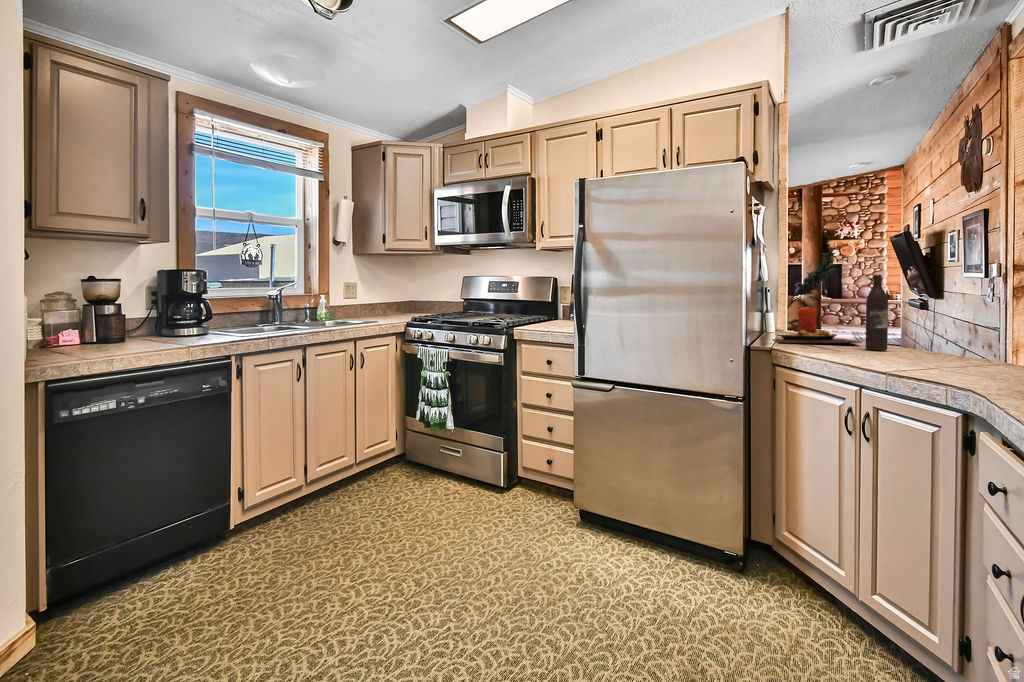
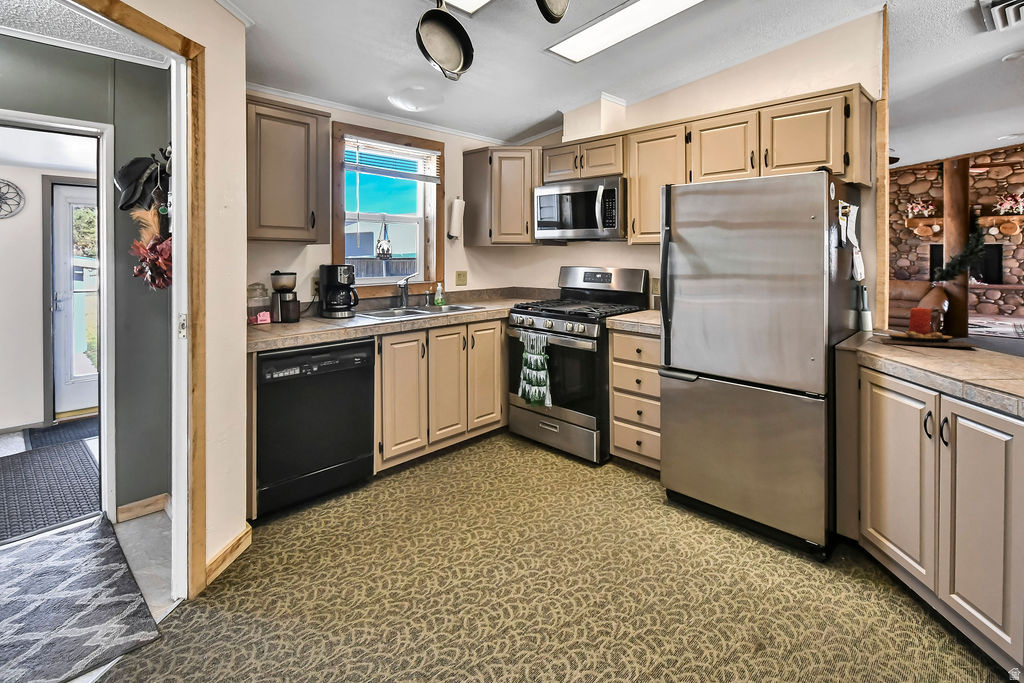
wine bottle: present [866,275,888,350] -> none [979,279,1009,358]

